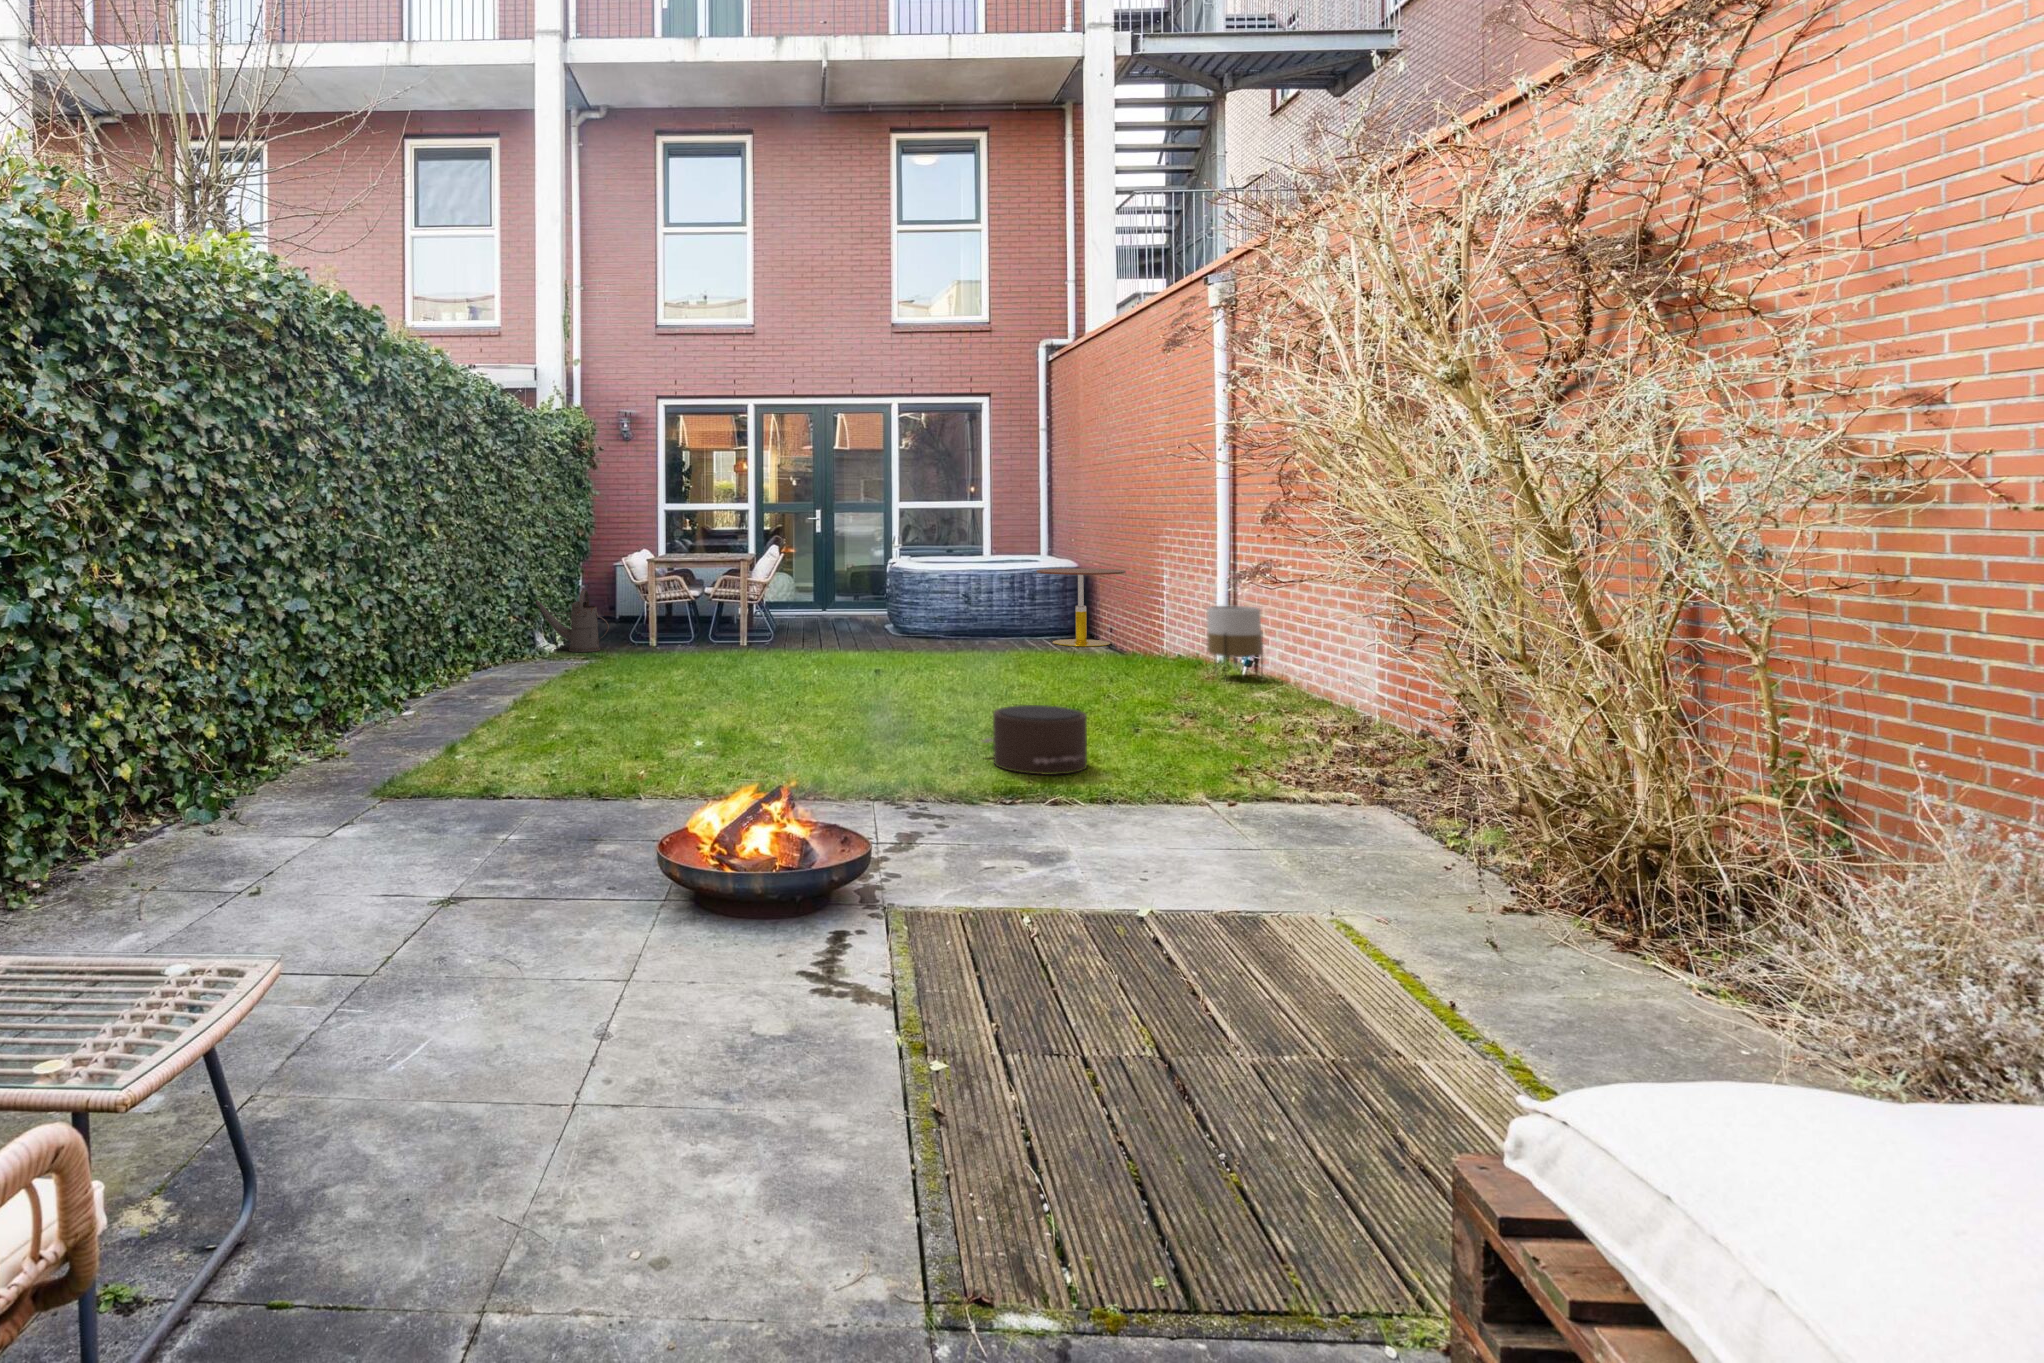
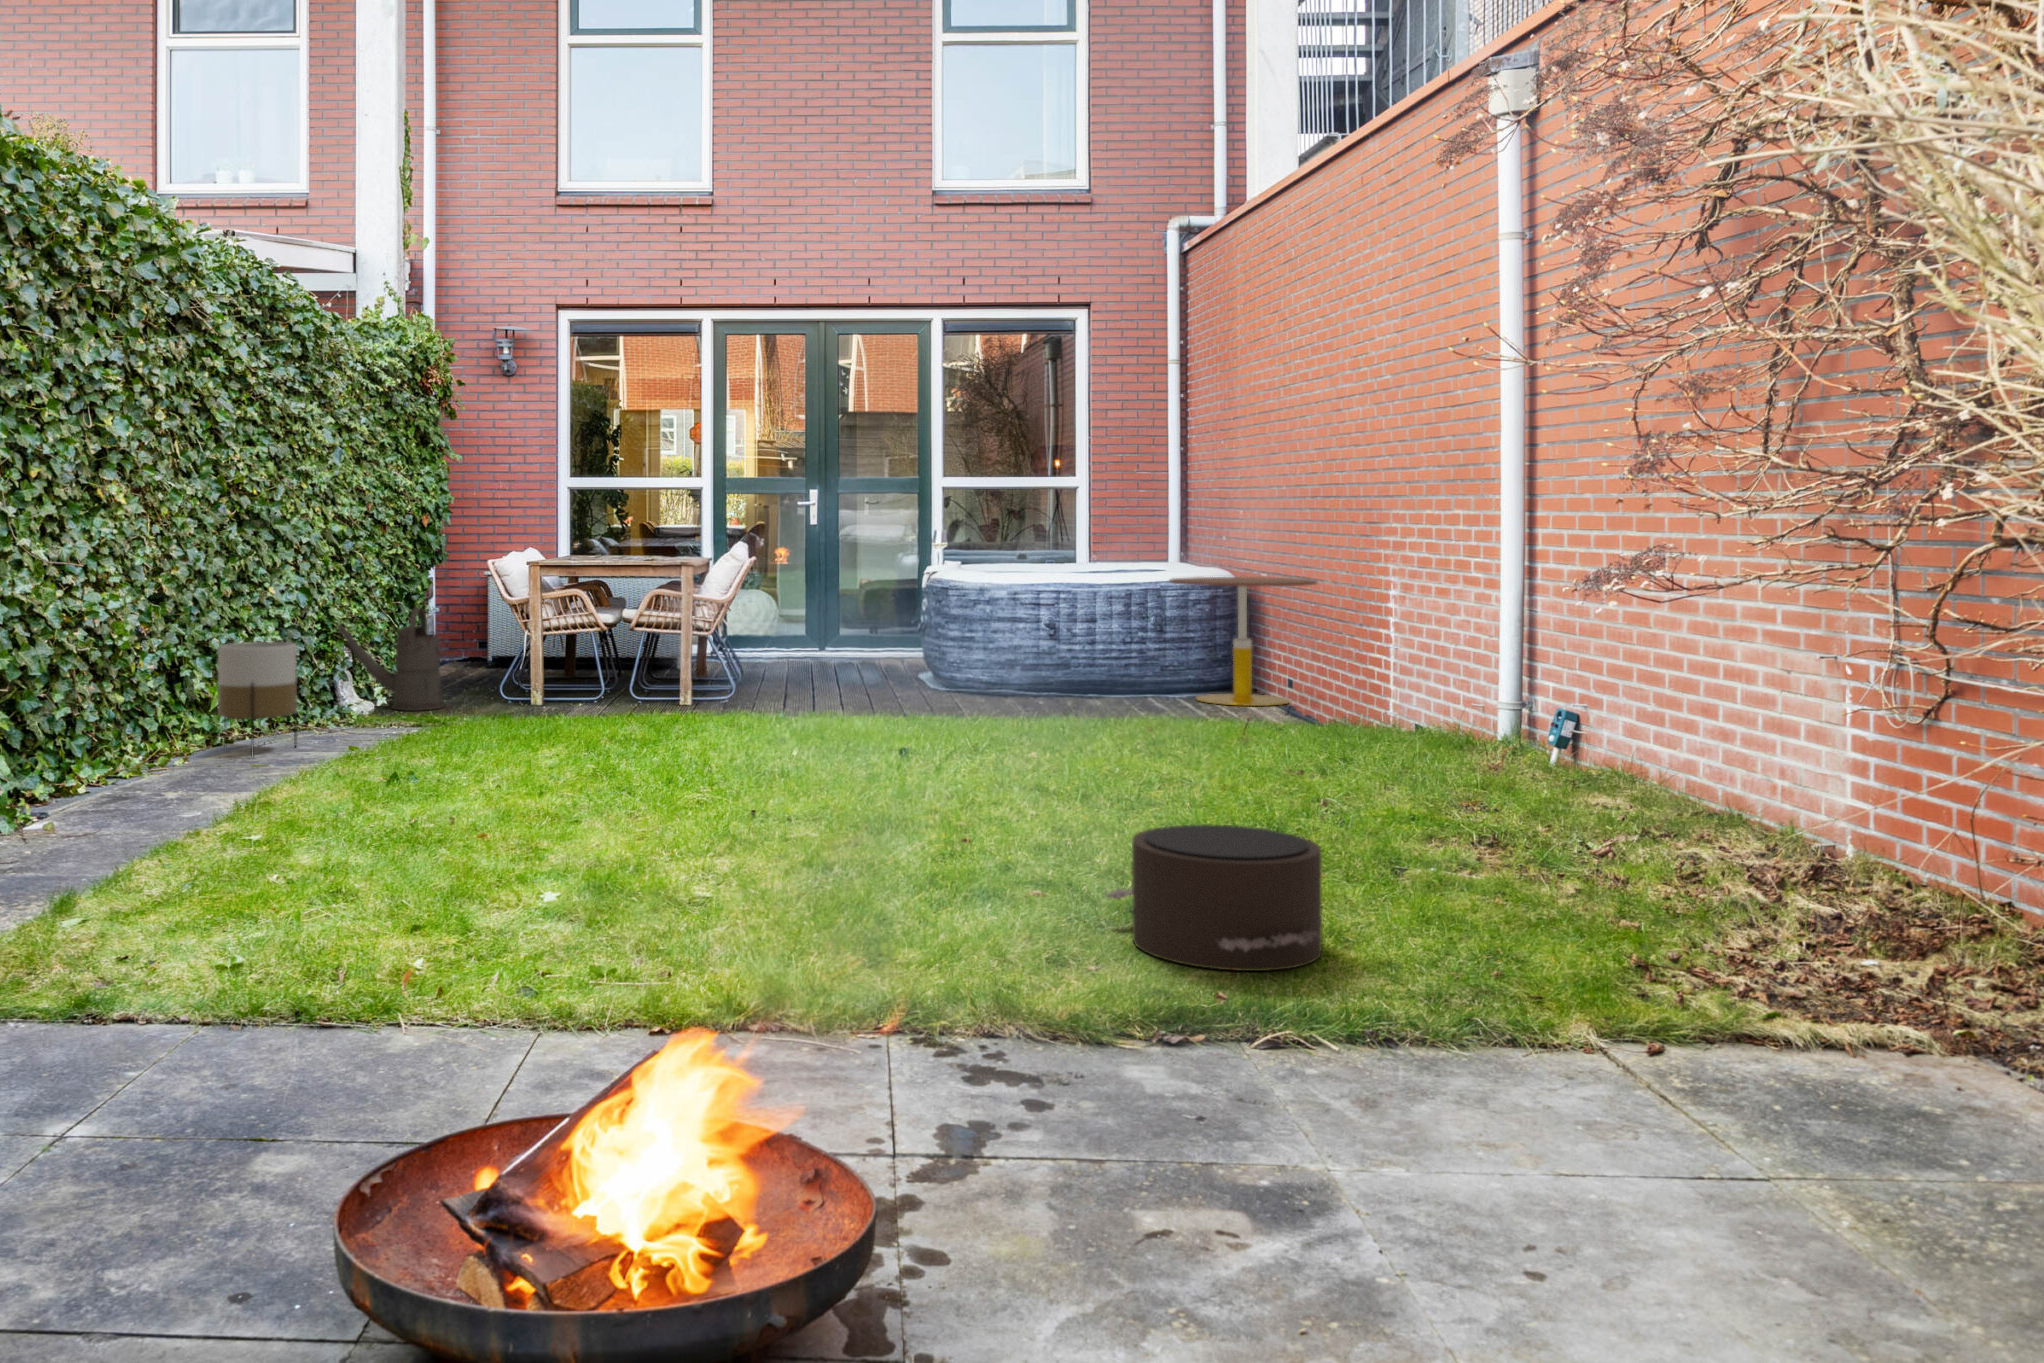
planter: present [1207,606,1263,664] -> present [218,642,297,757]

